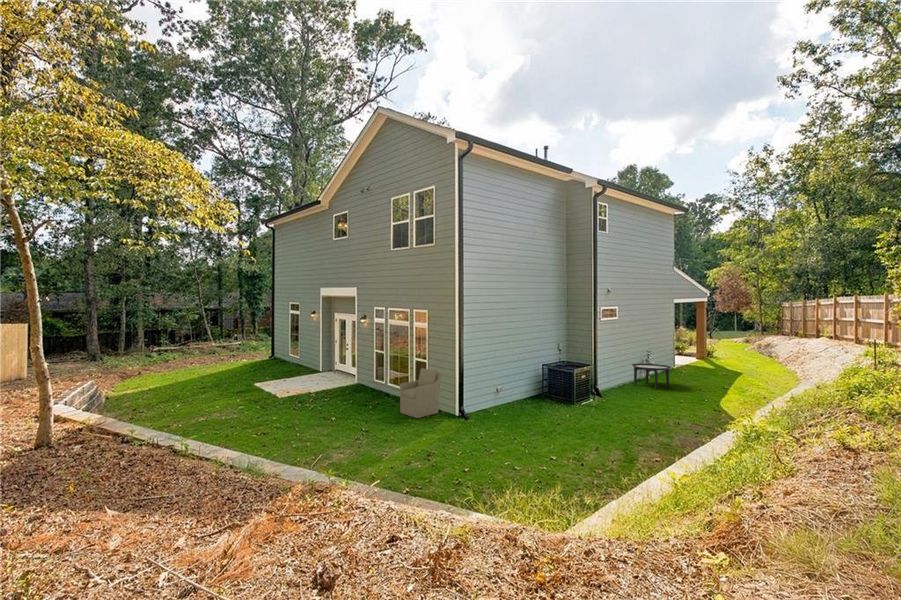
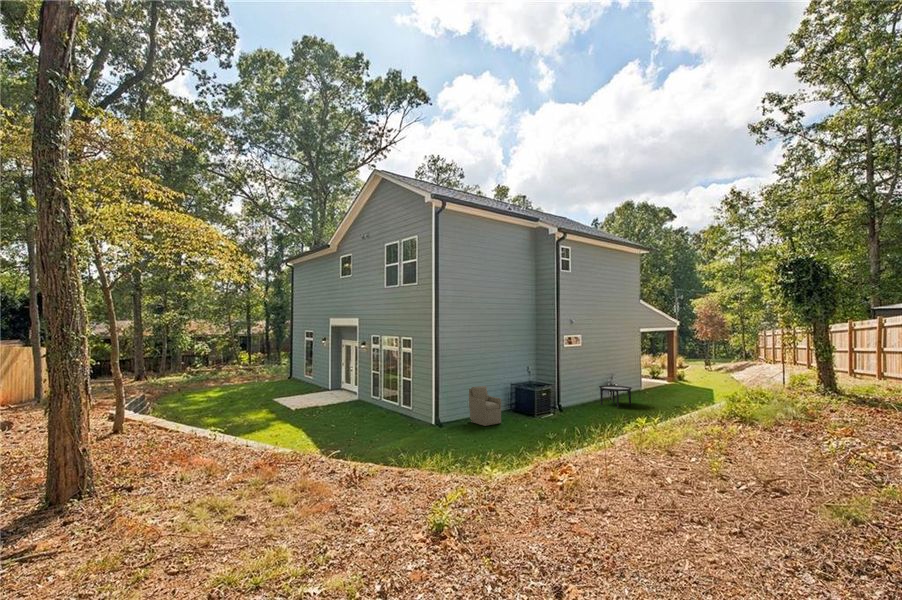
chair: present [400,368,441,418] -> present [469,386,501,426]

